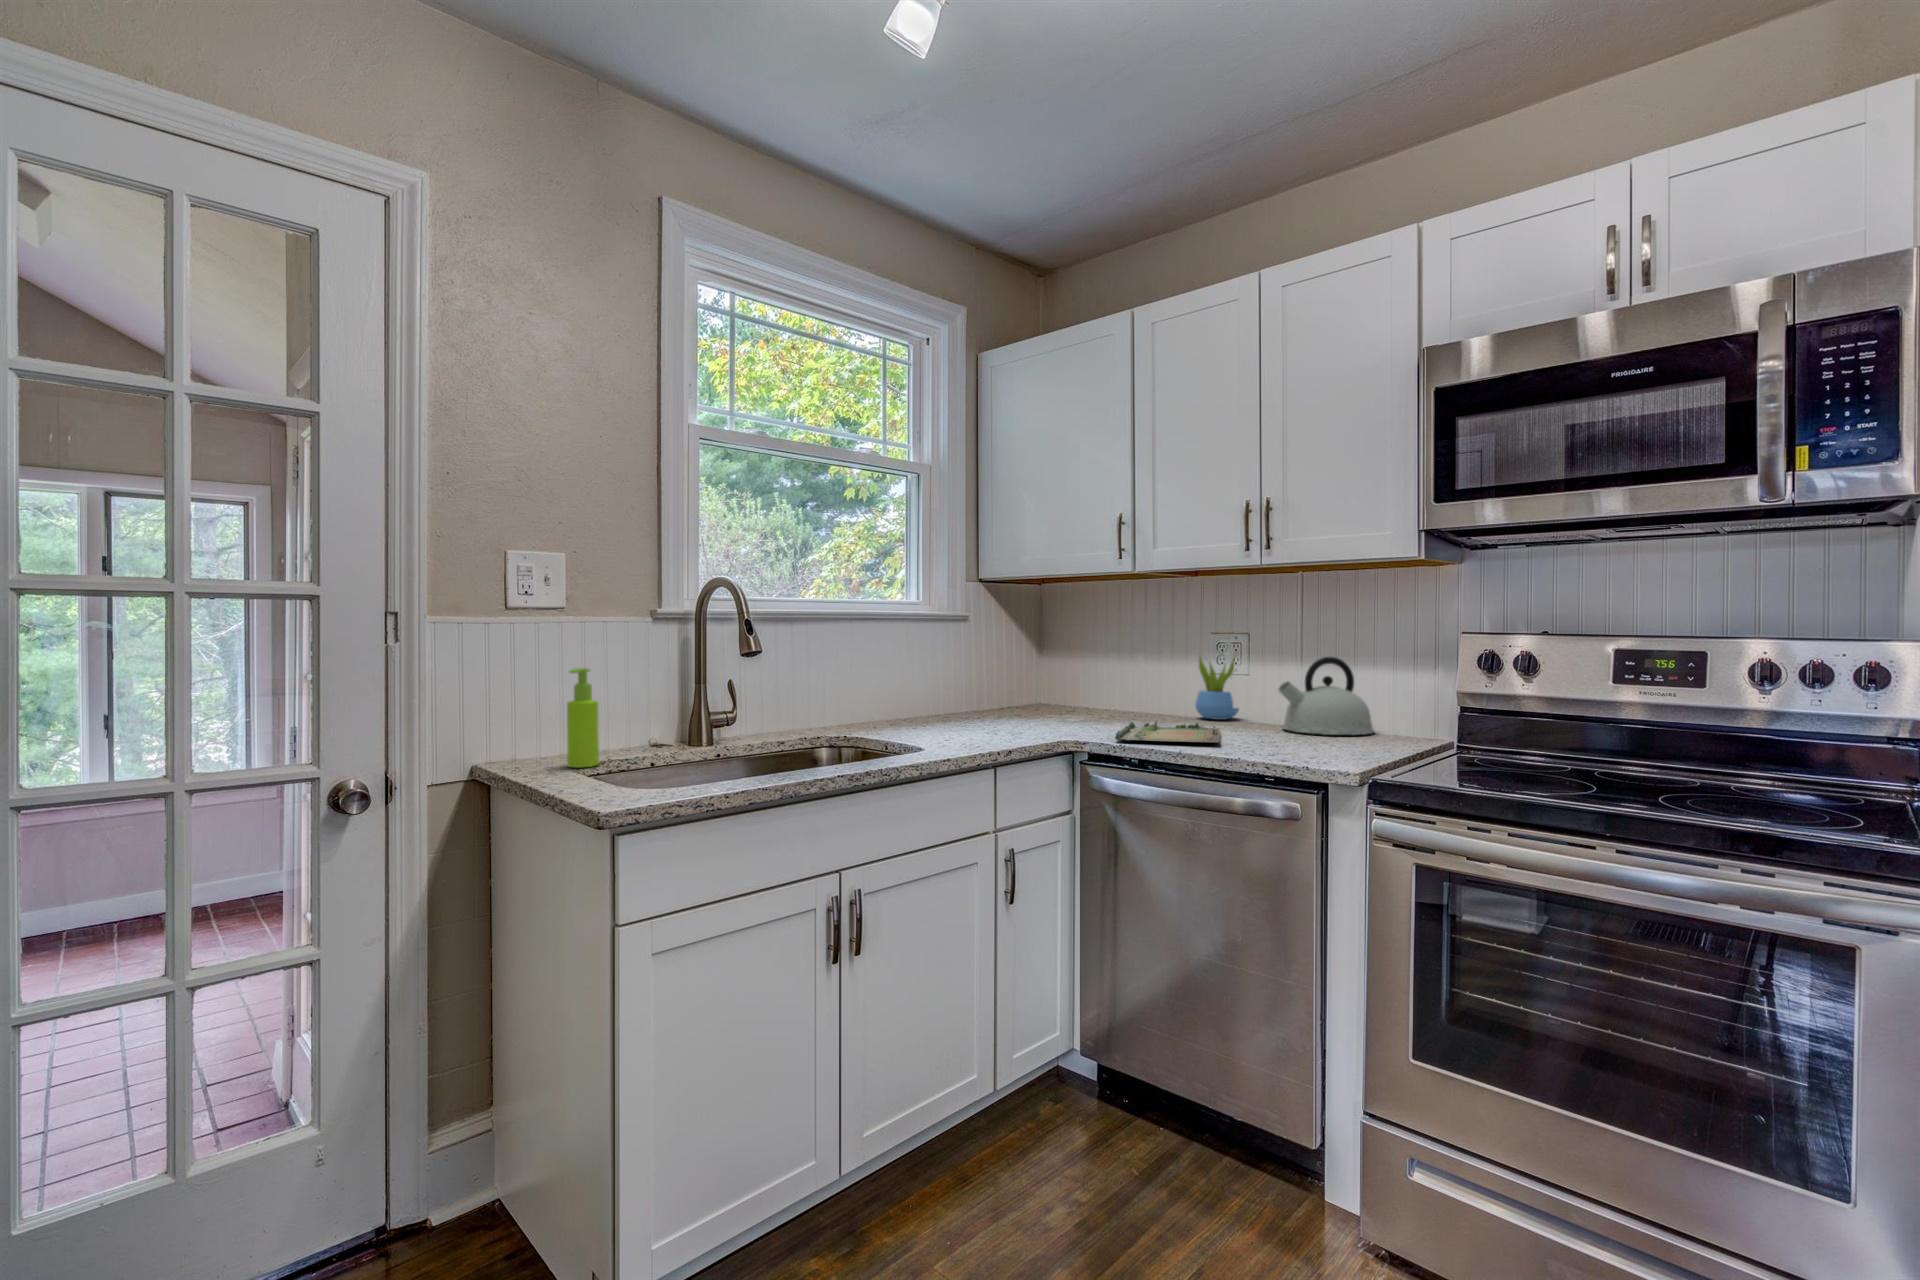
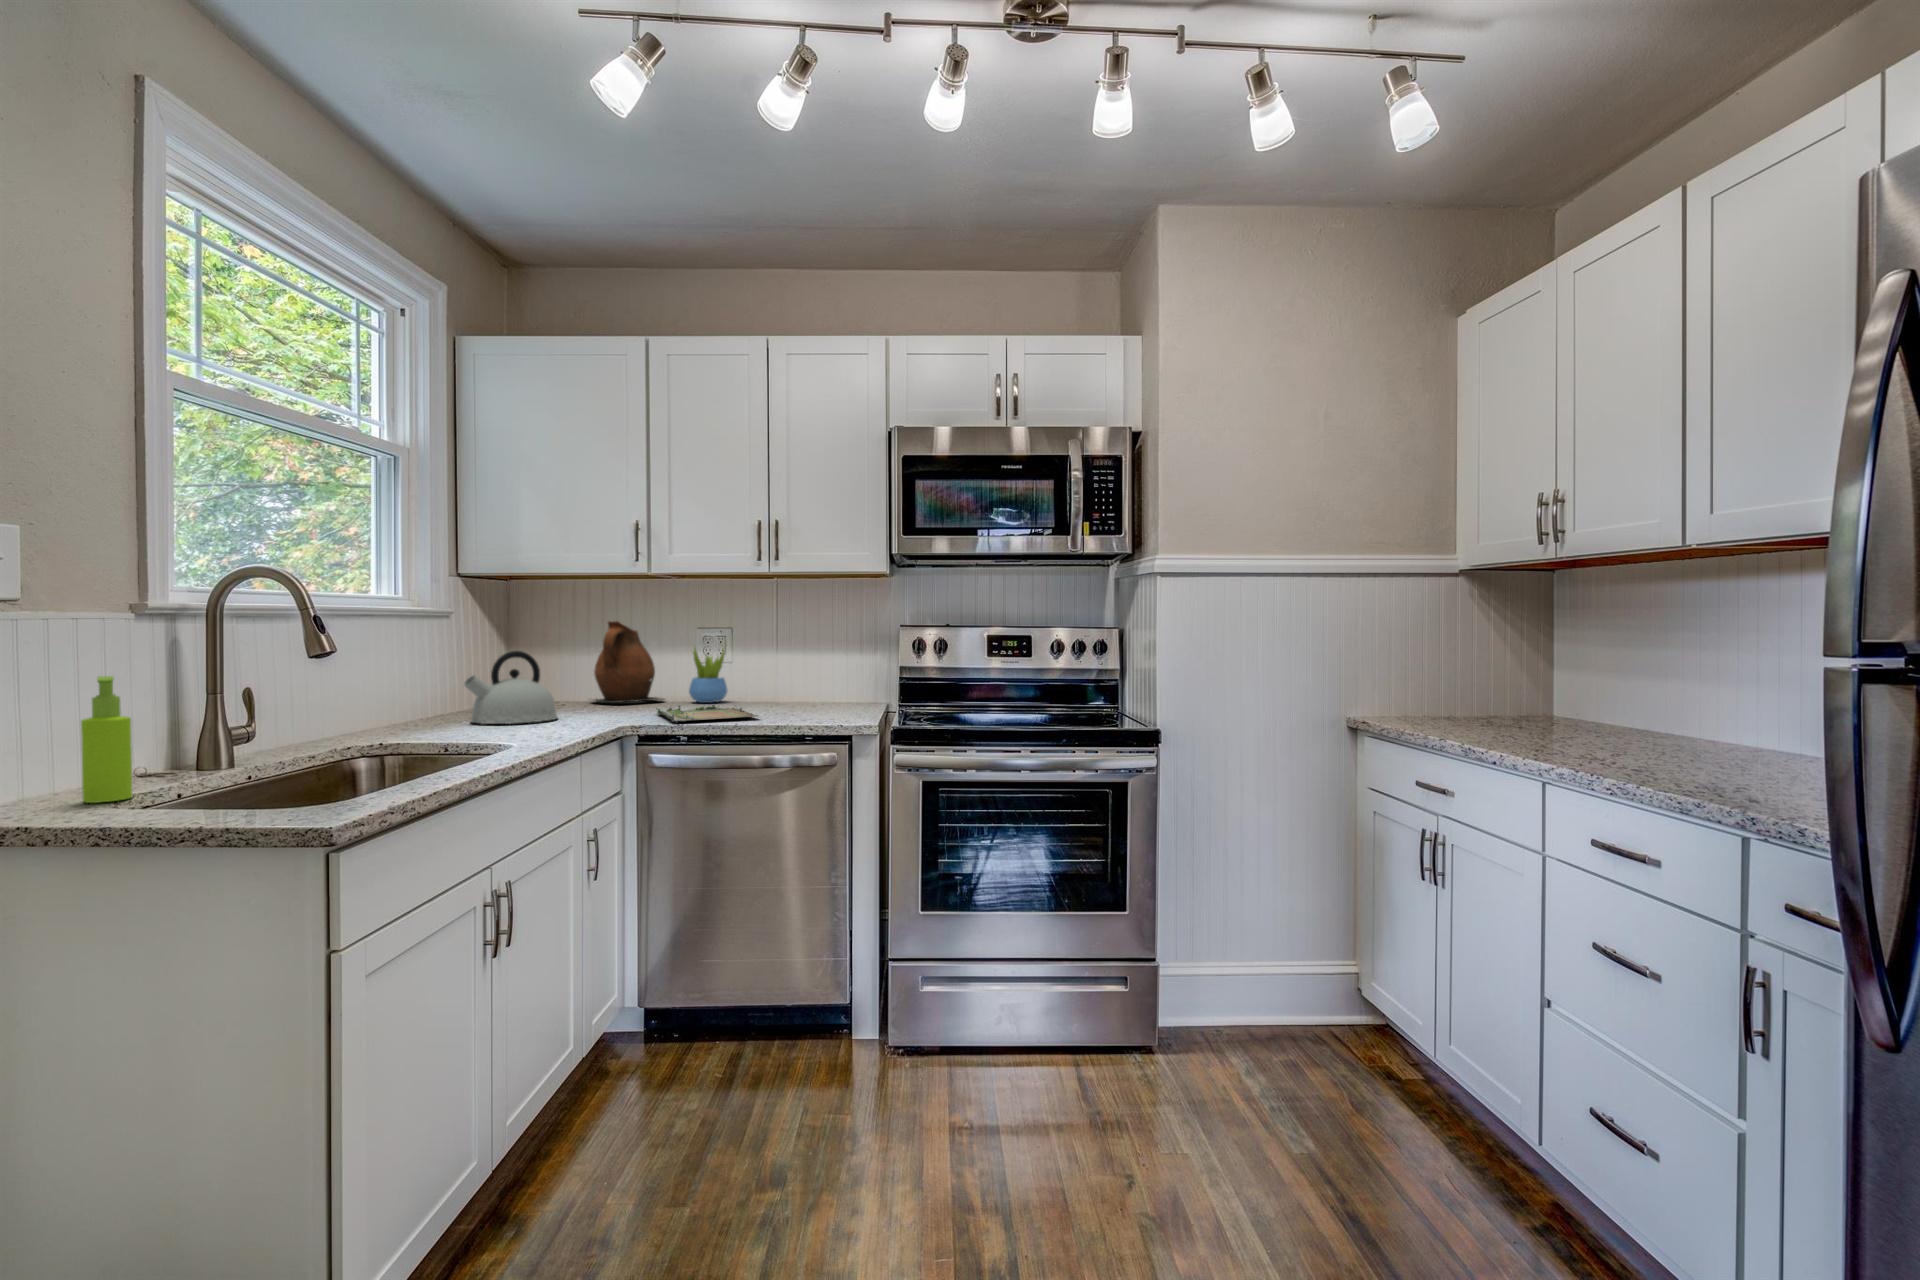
ceramic pitcher: none [1099,626,1176,714] -> present [594,621,663,703]
kettle: present [1279,657,1374,735] -> present [464,651,558,724]

